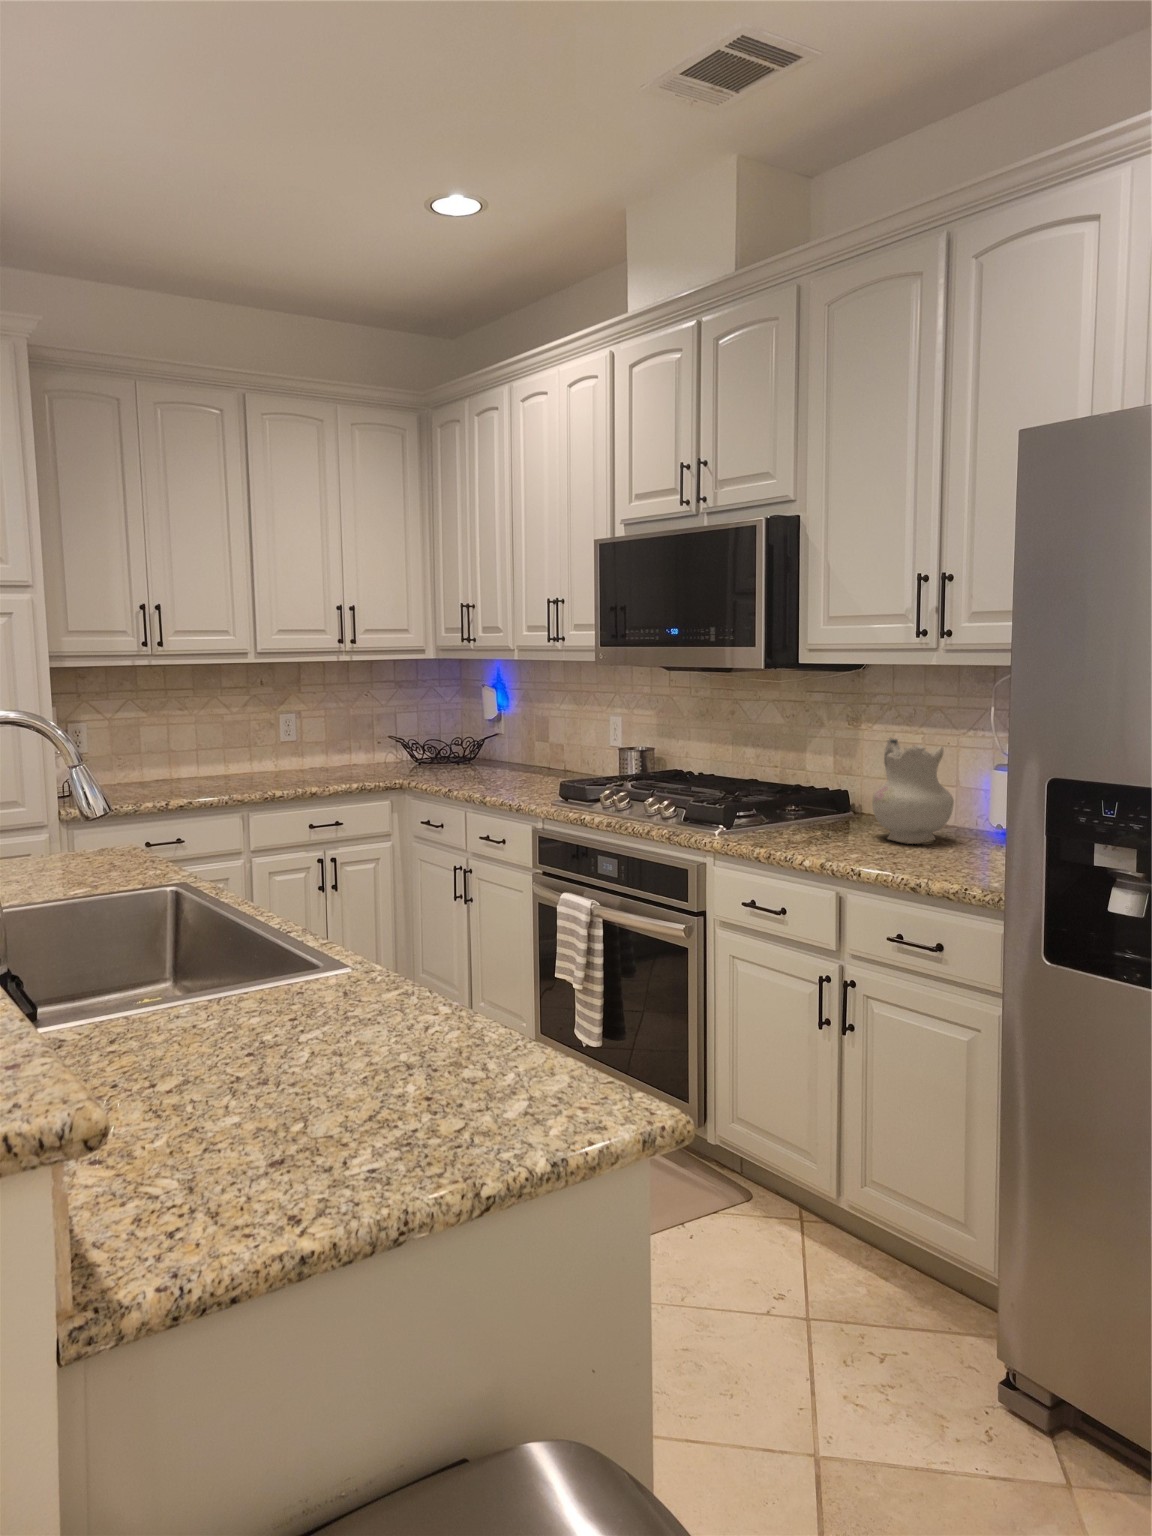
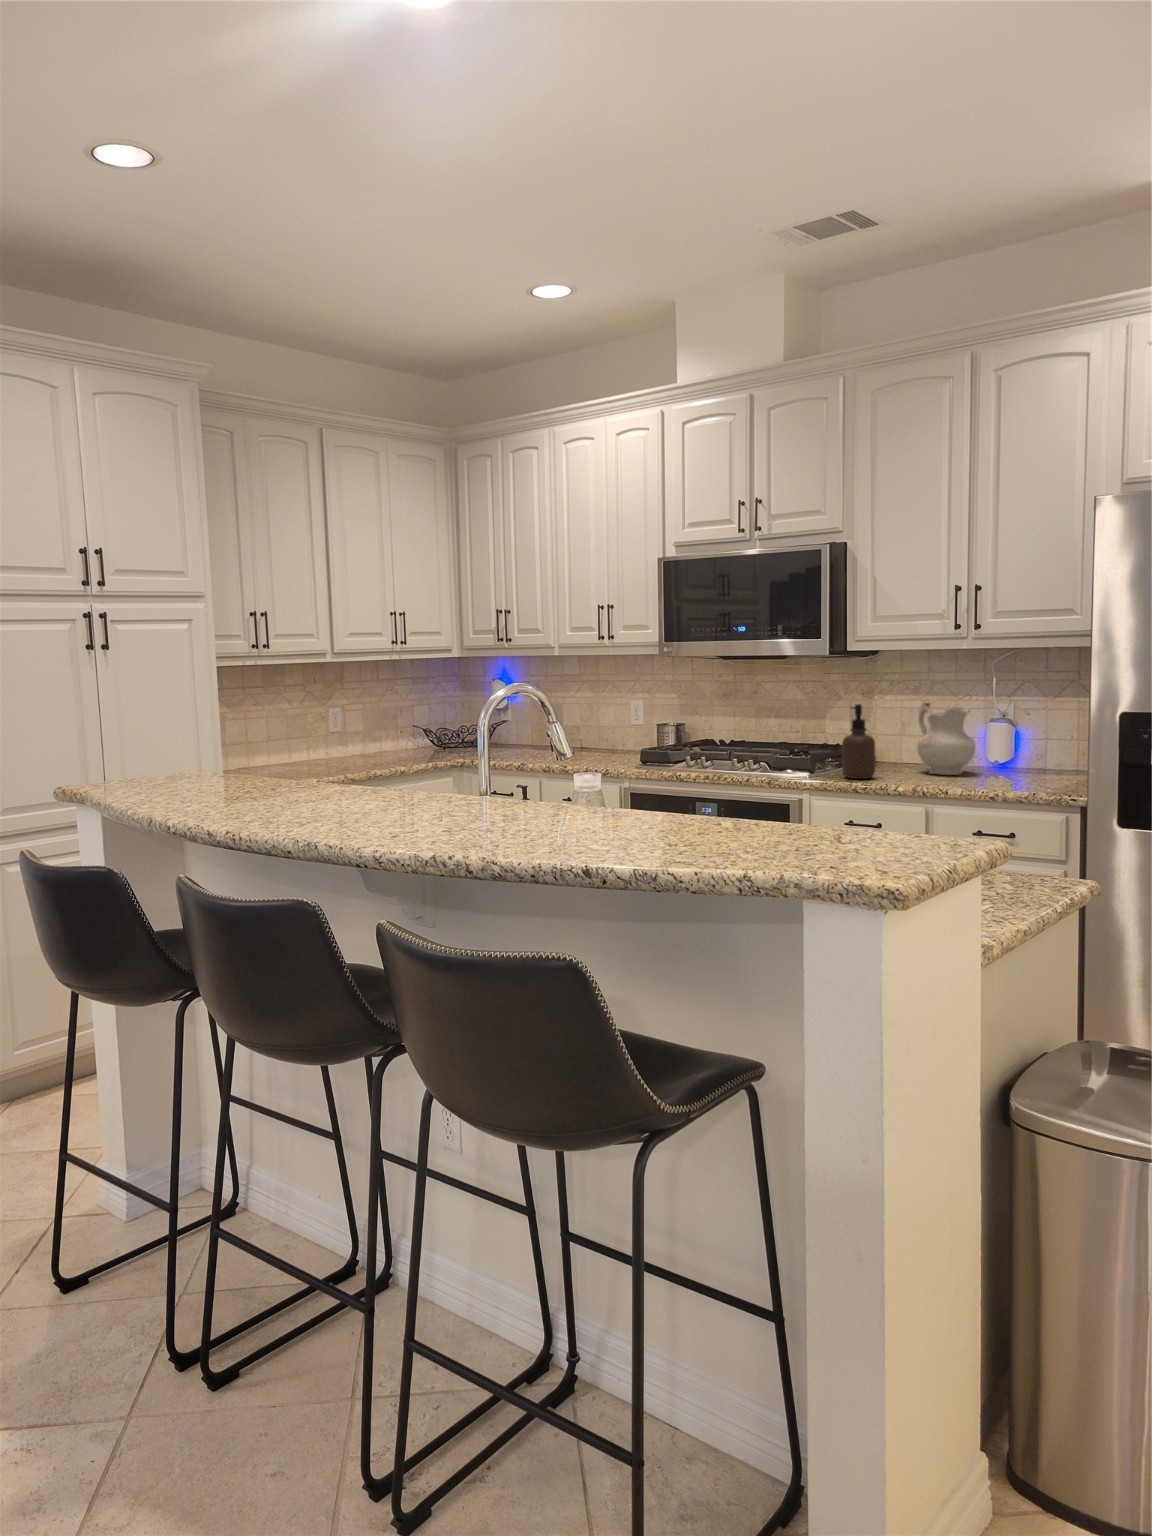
soap dispenser: none [750,739,795,843] -> present [842,704,875,779]

